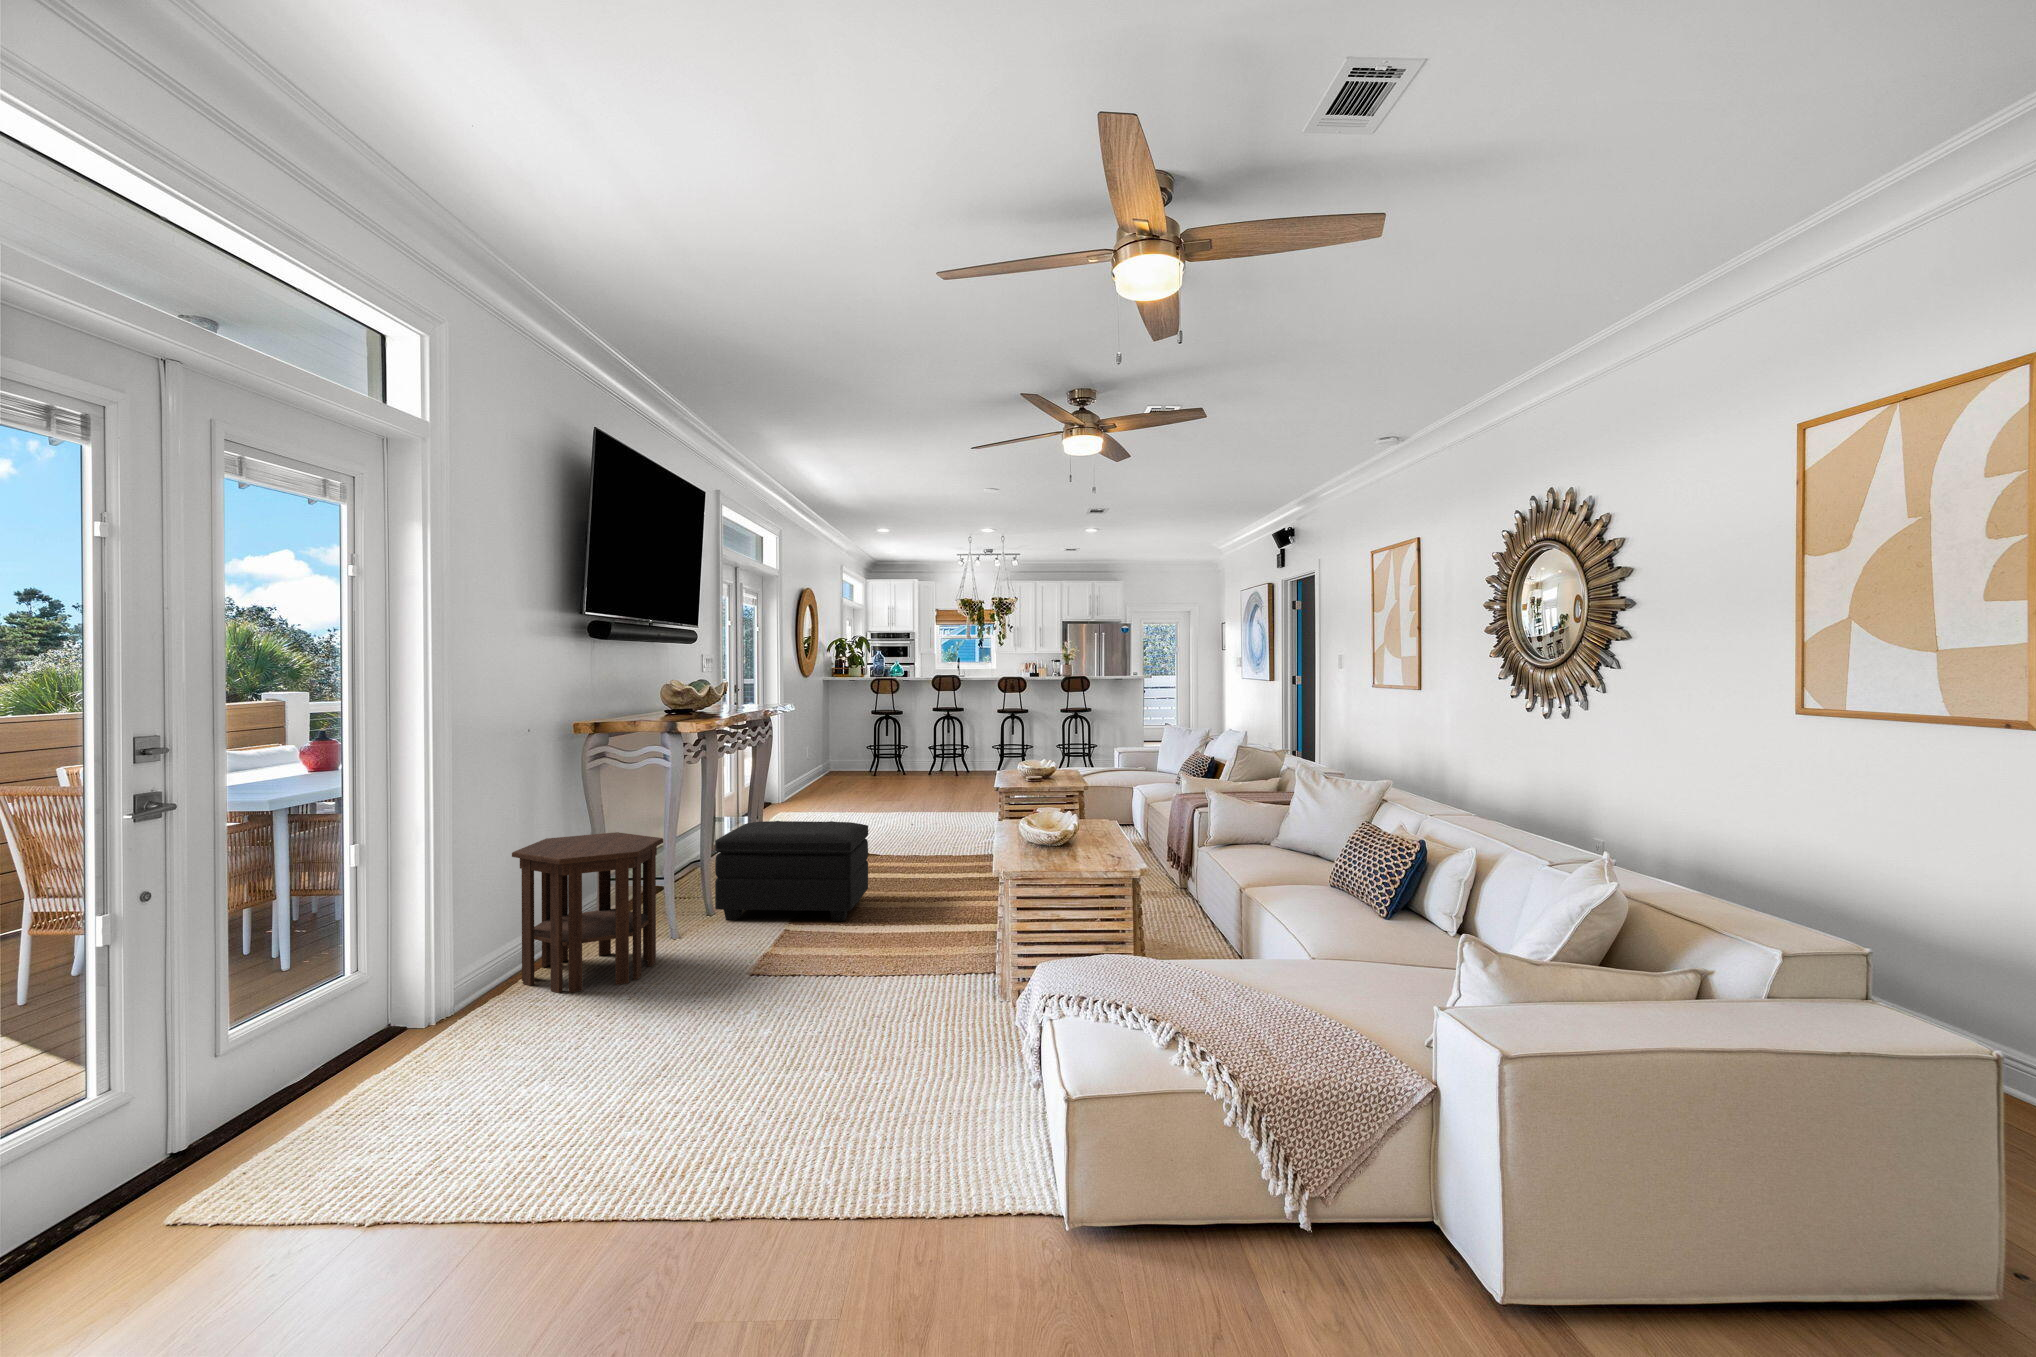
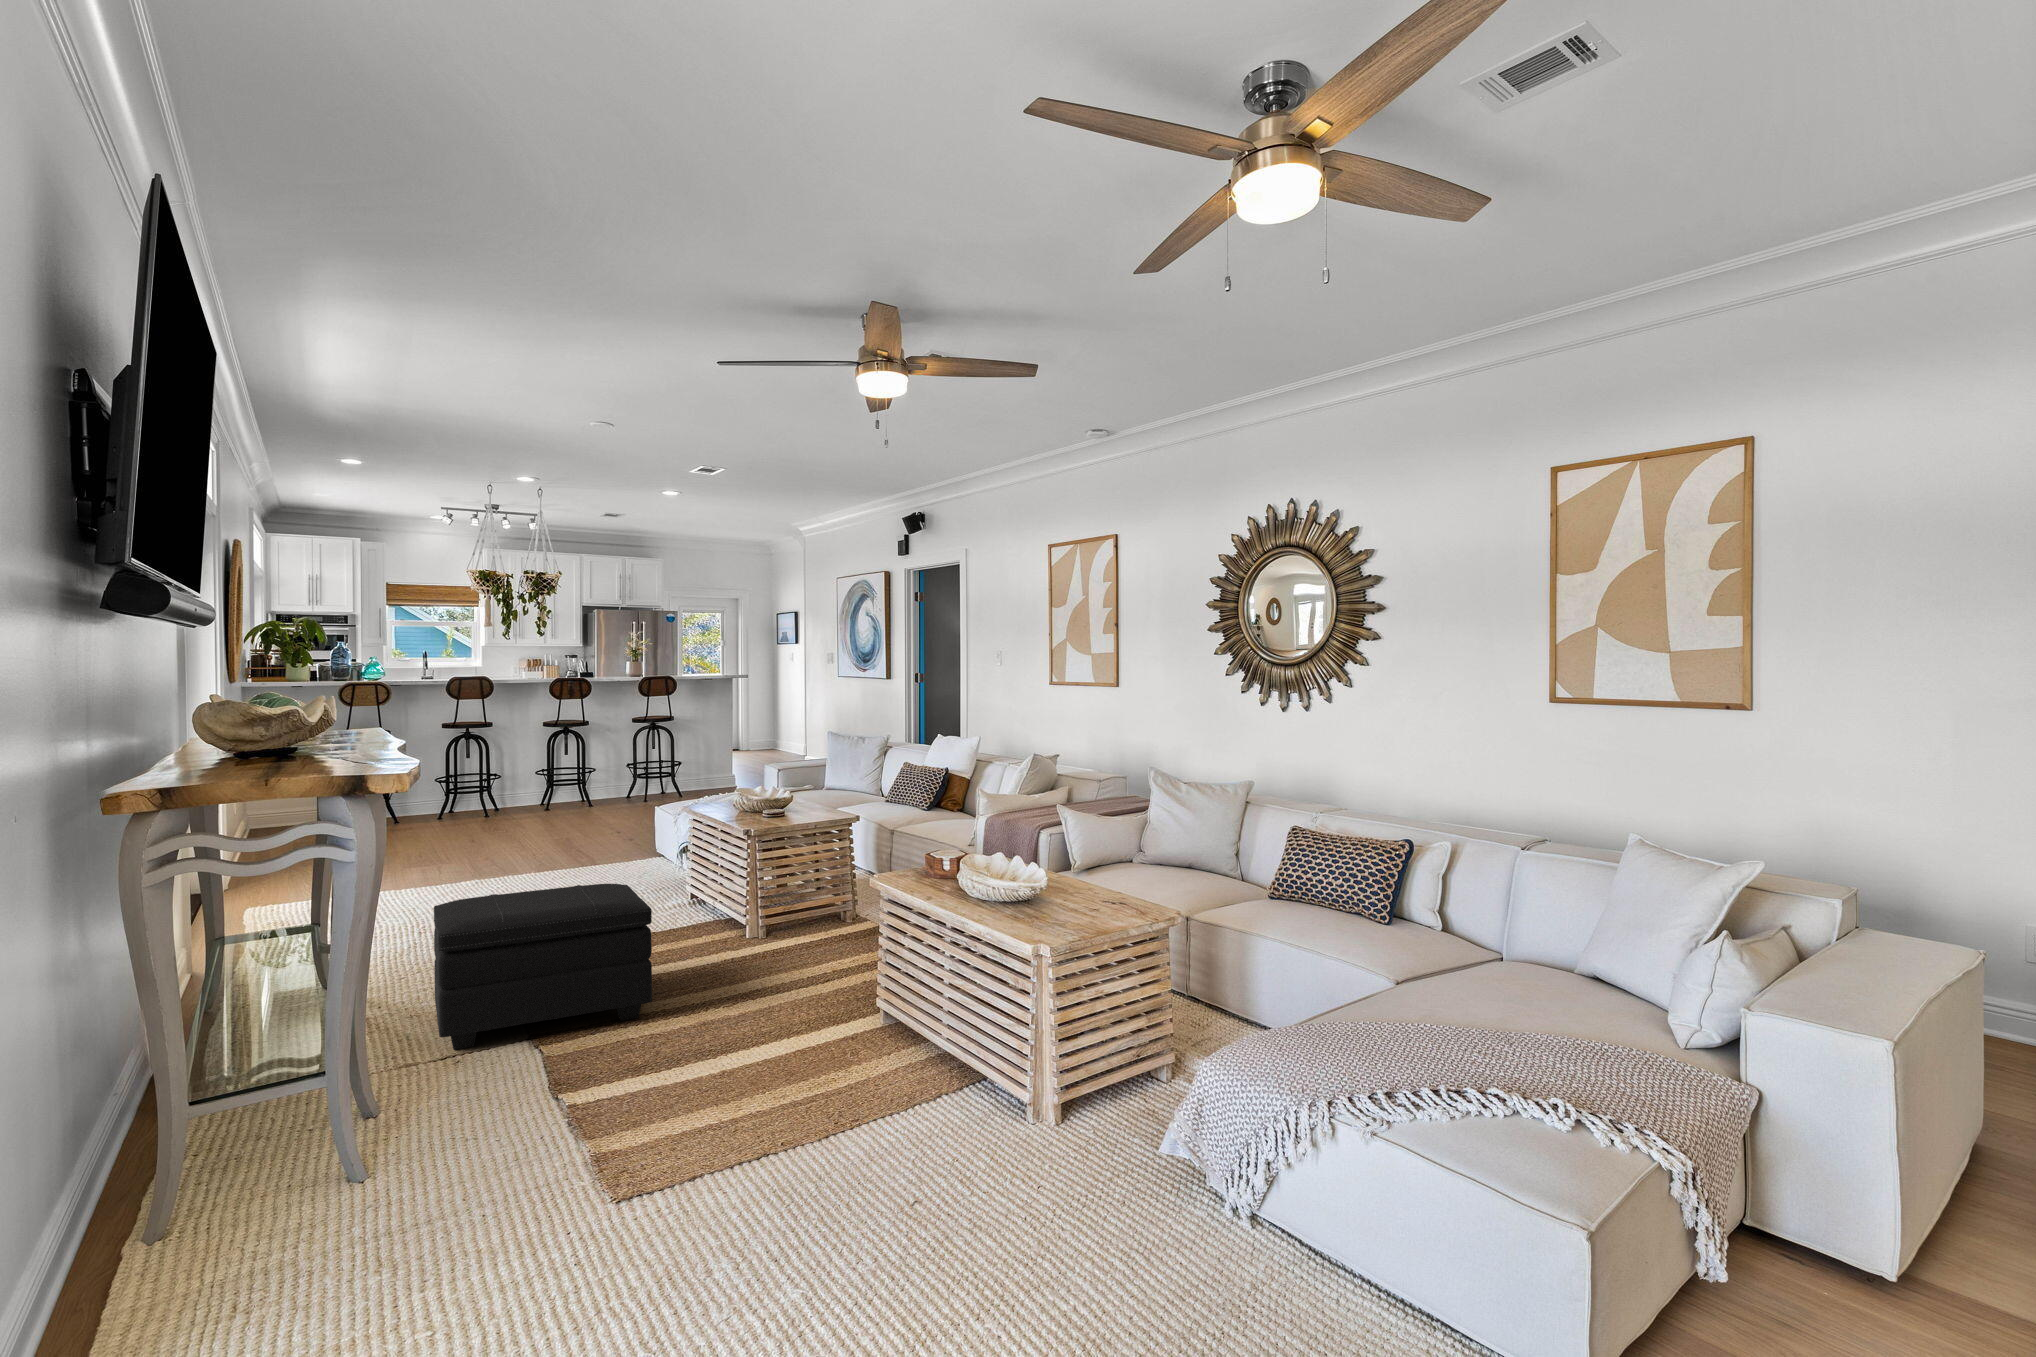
side table: present [512,832,663,993] -> none [210,941,457,1226]

